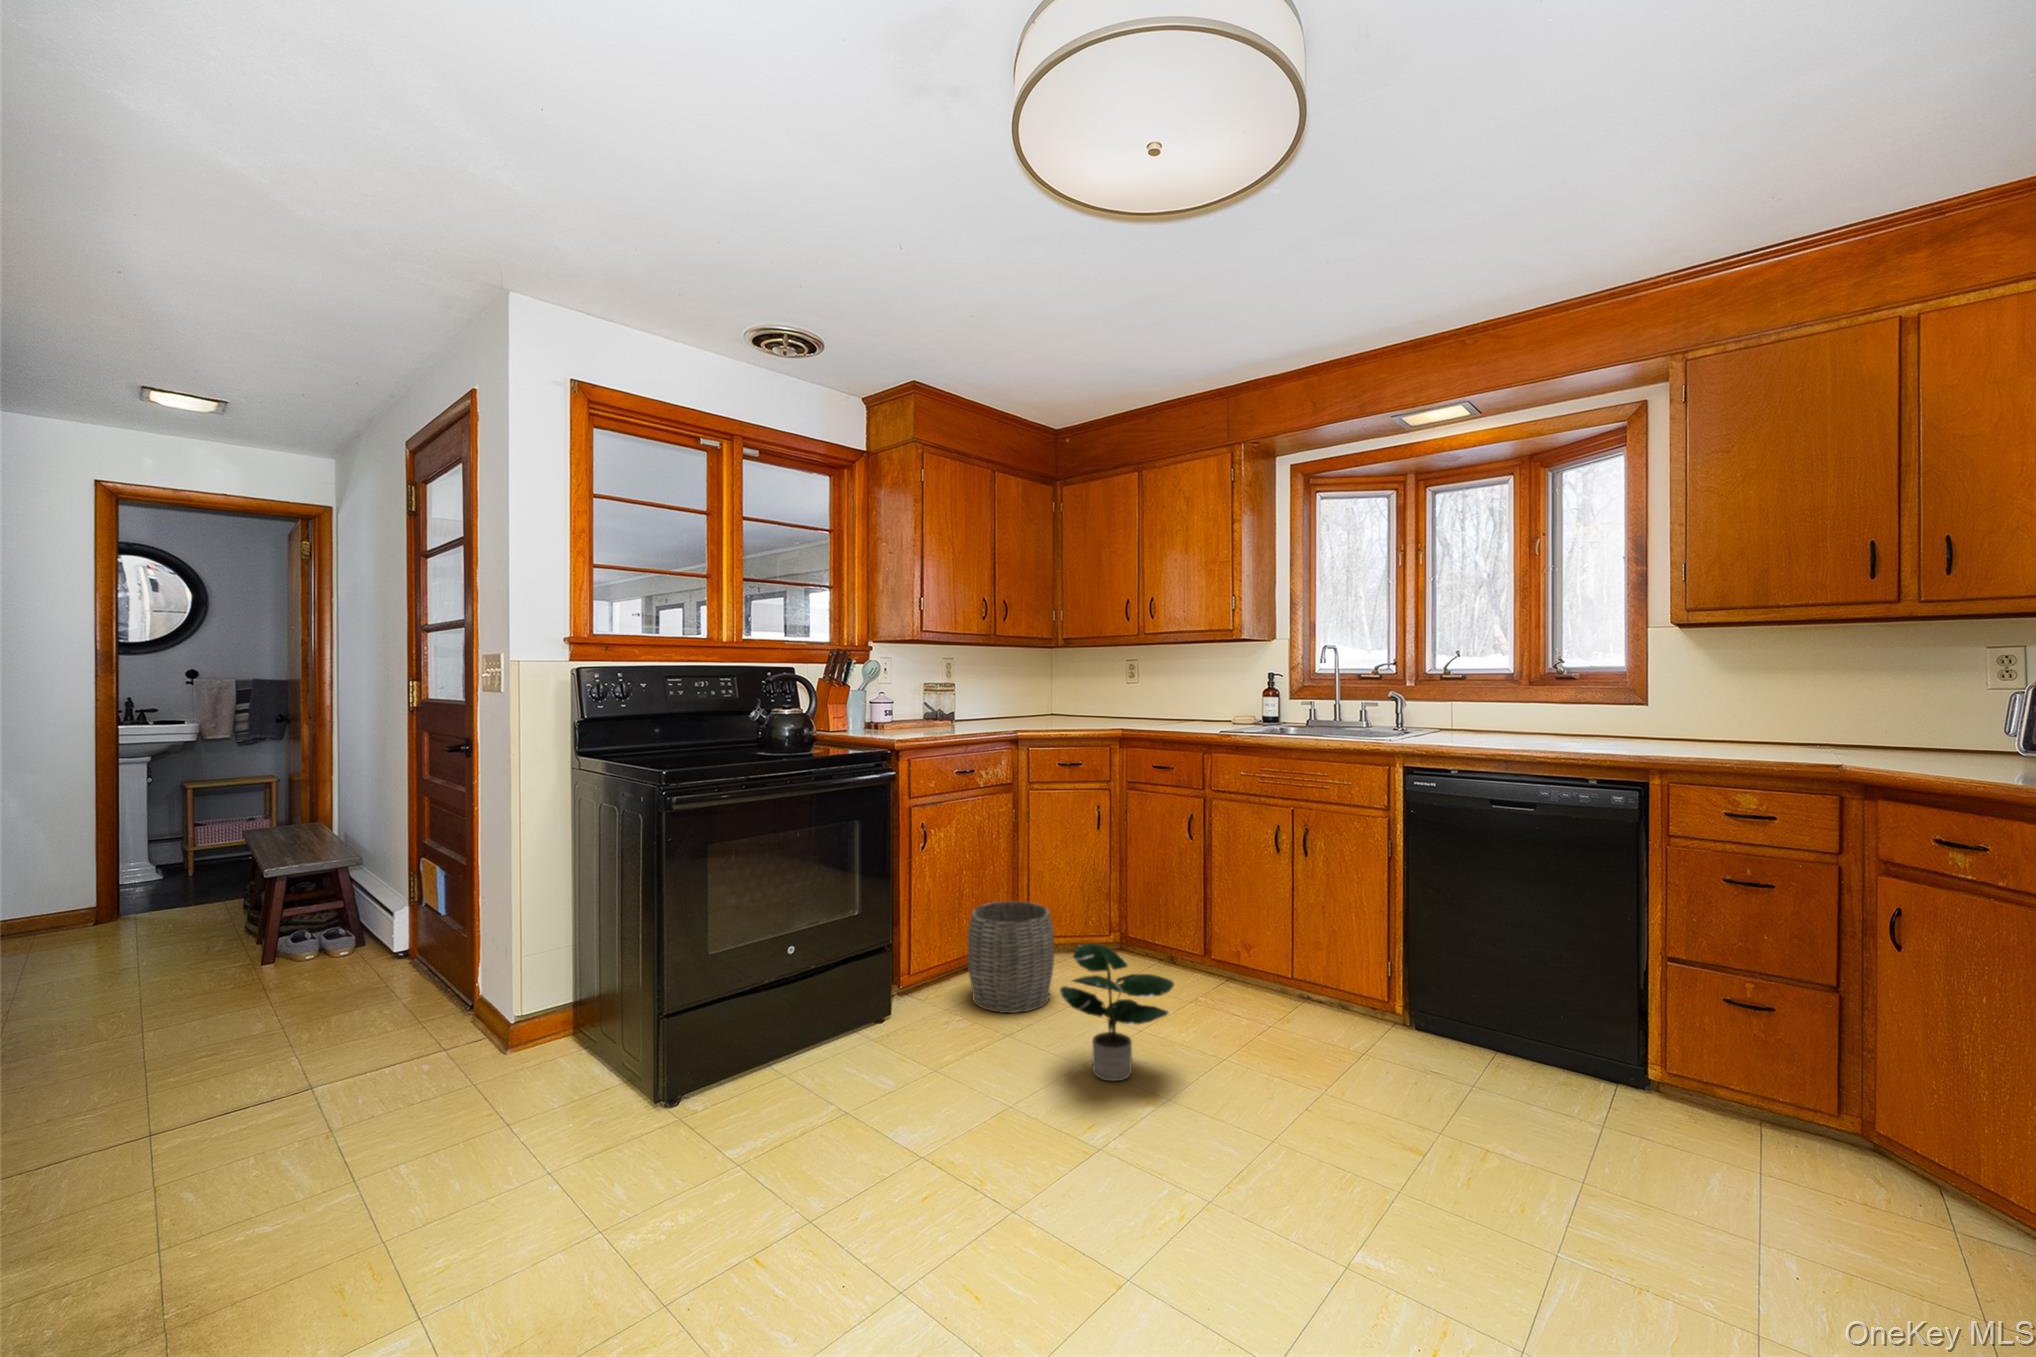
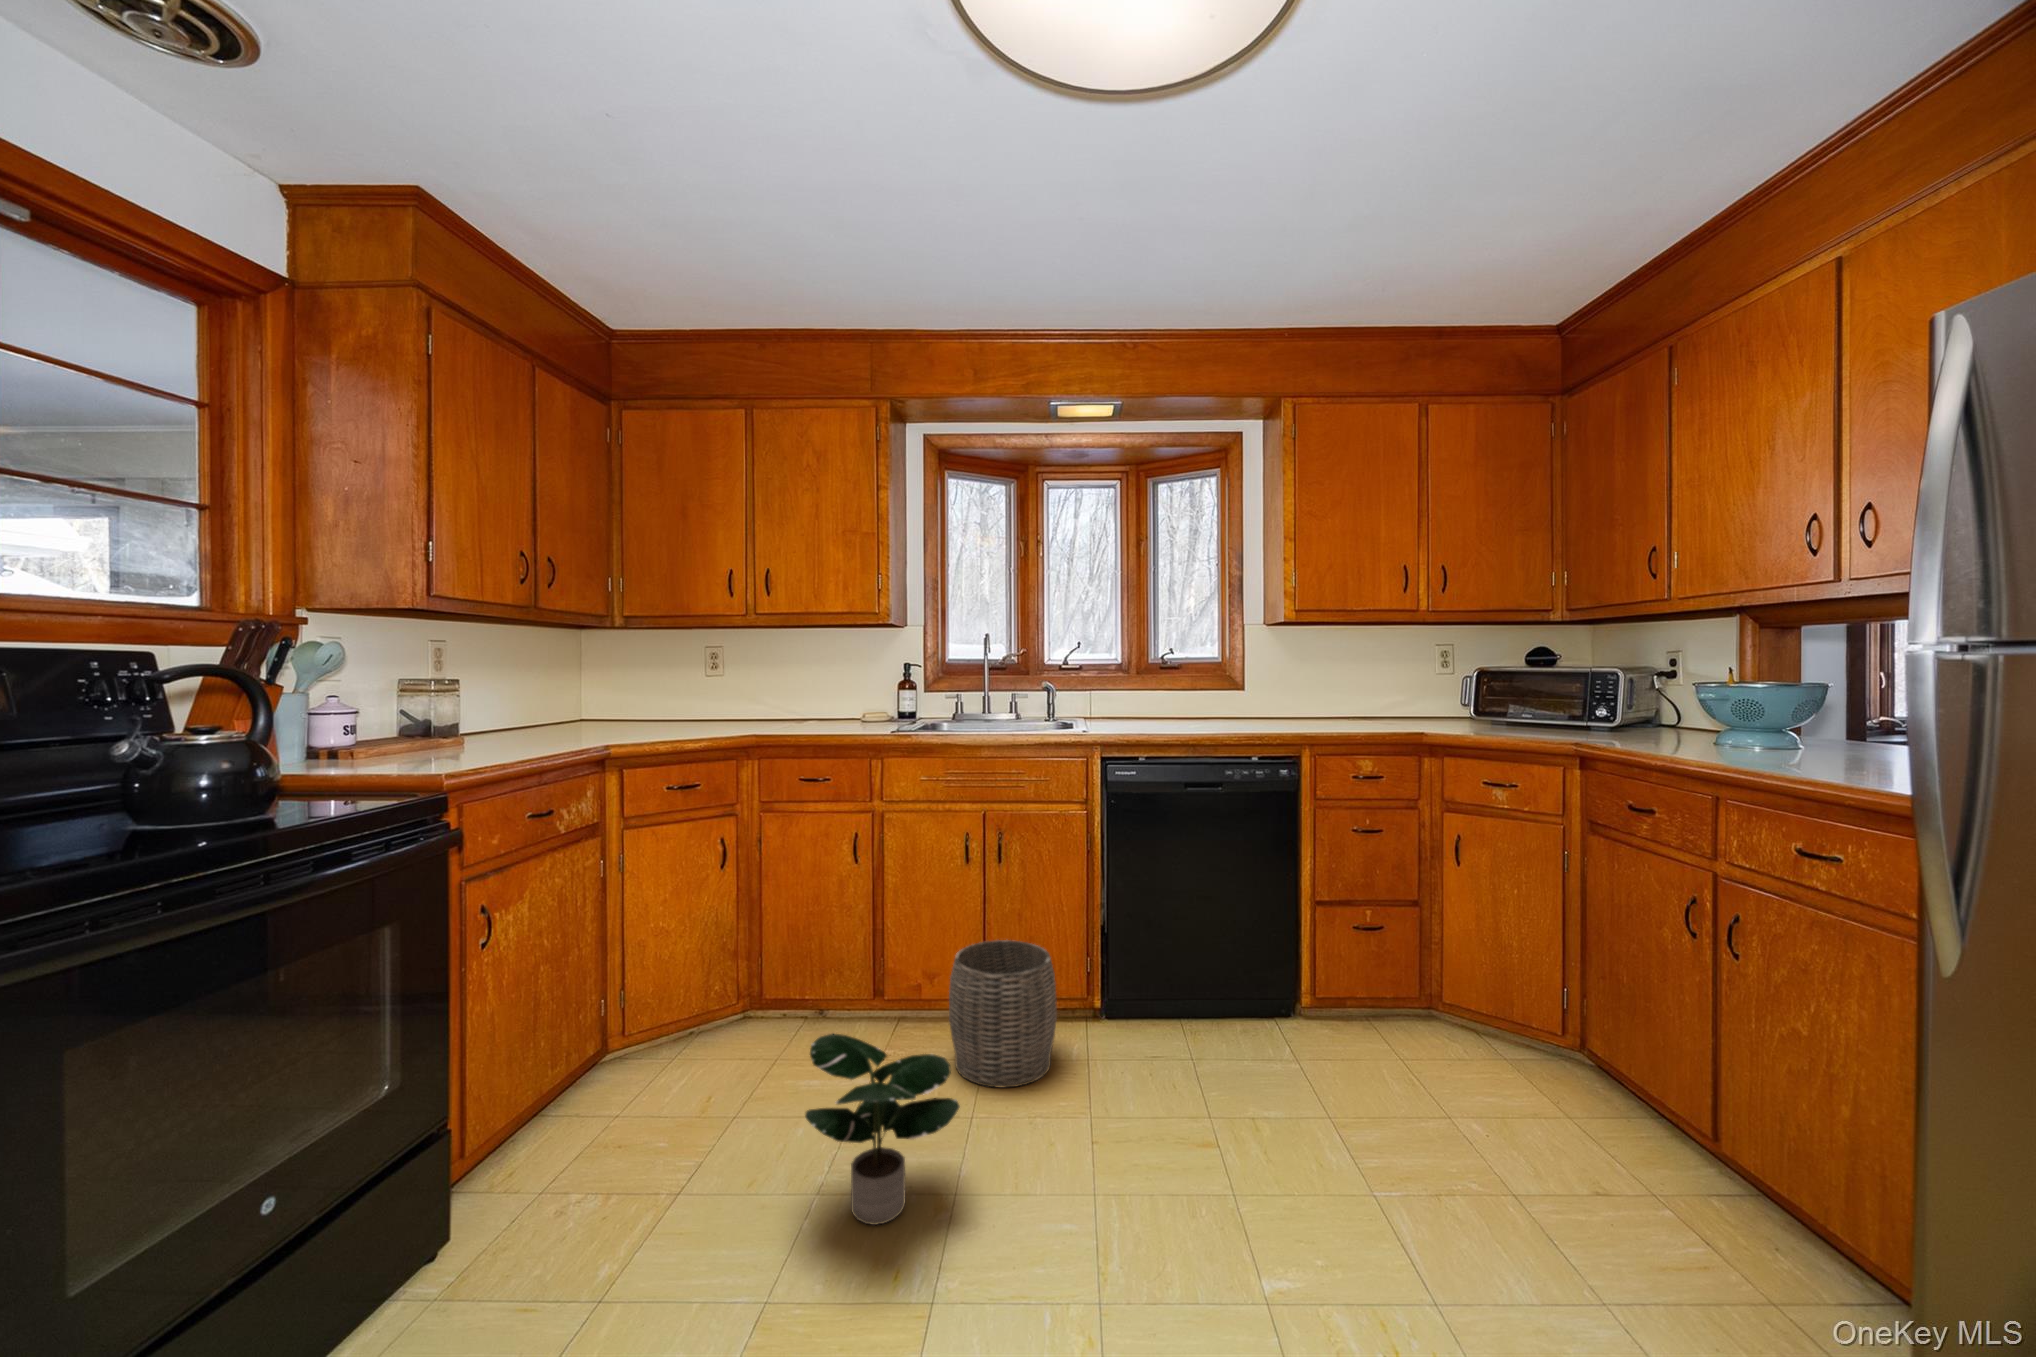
woven basket: present [967,901,1054,1013] -> present [949,940,1057,1087]

